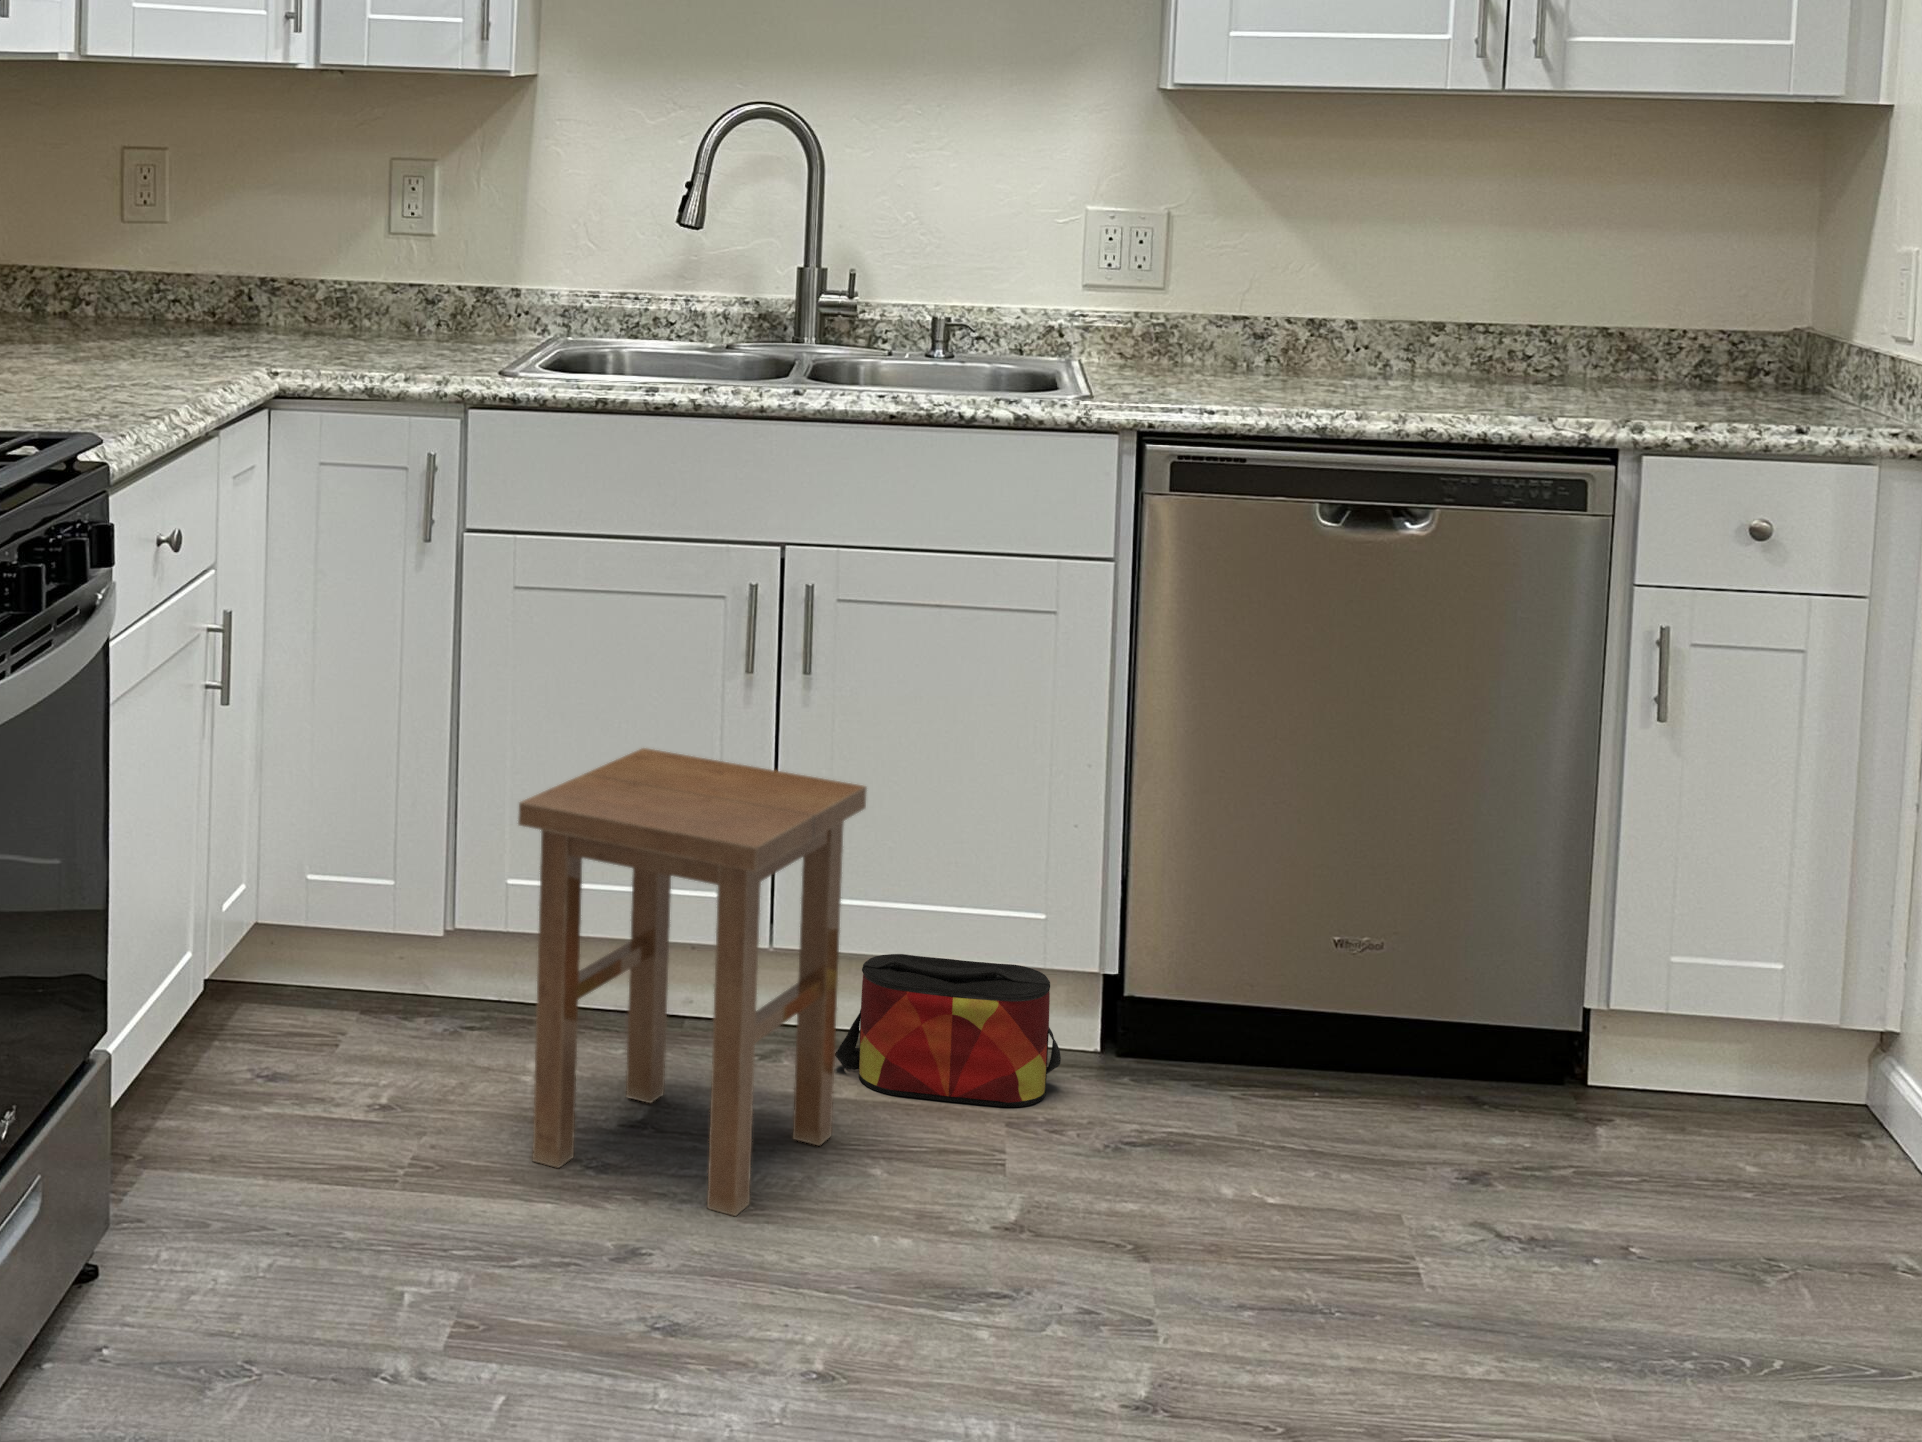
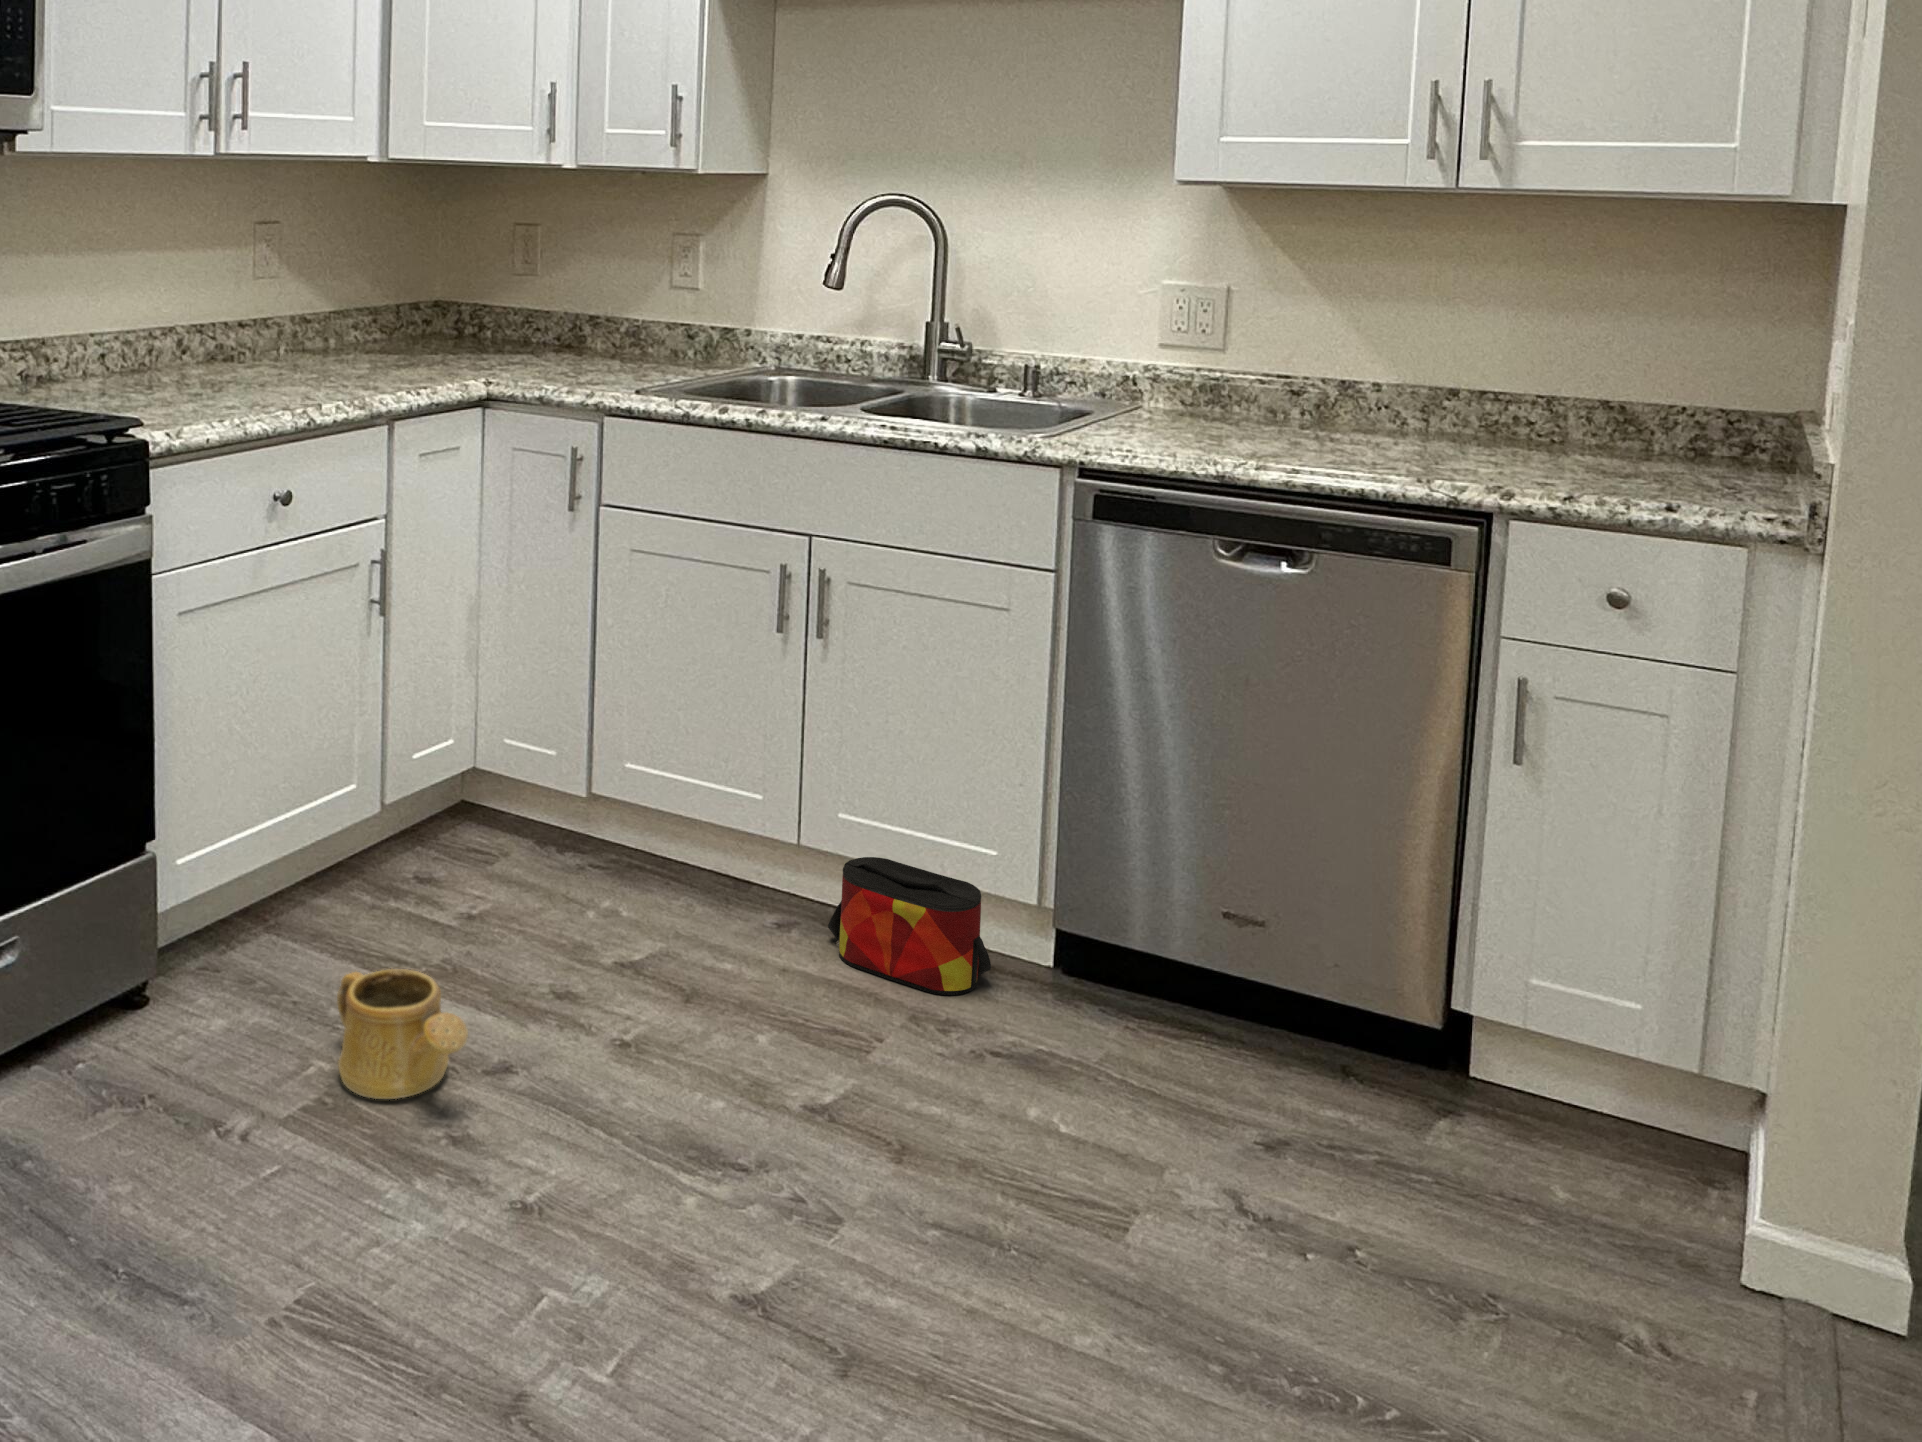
stool: present [518,748,867,1216] -> none [527,674,797,1033]
watering can: none [395,1178,649,1356] -> present [337,969,468,1099]

